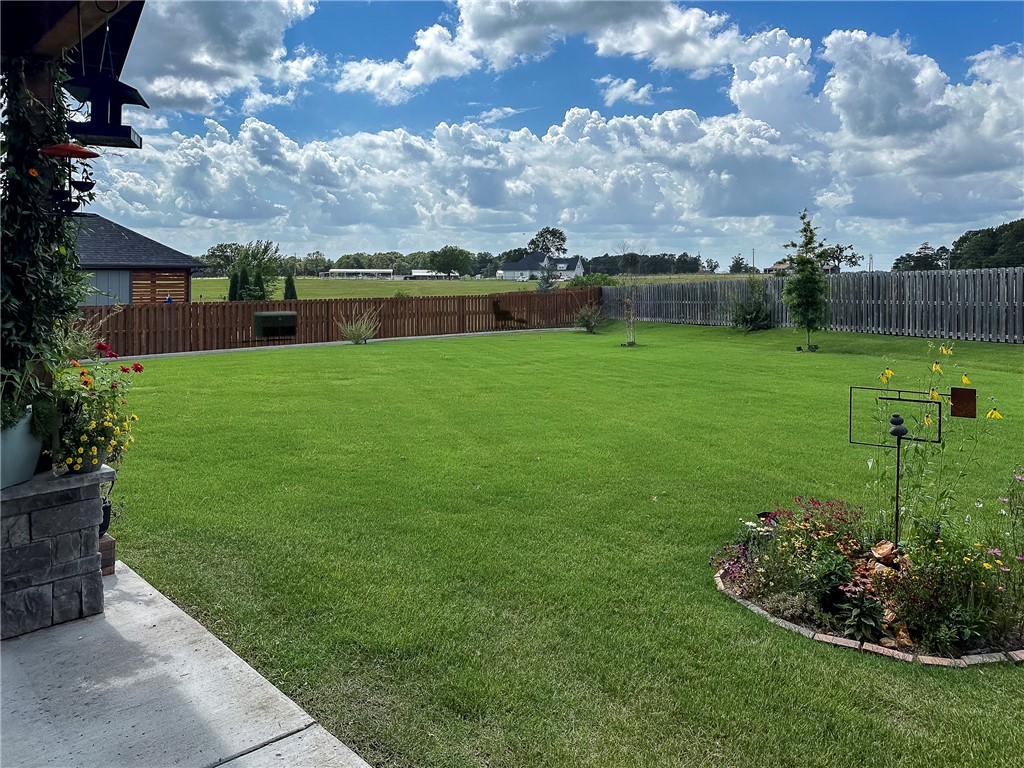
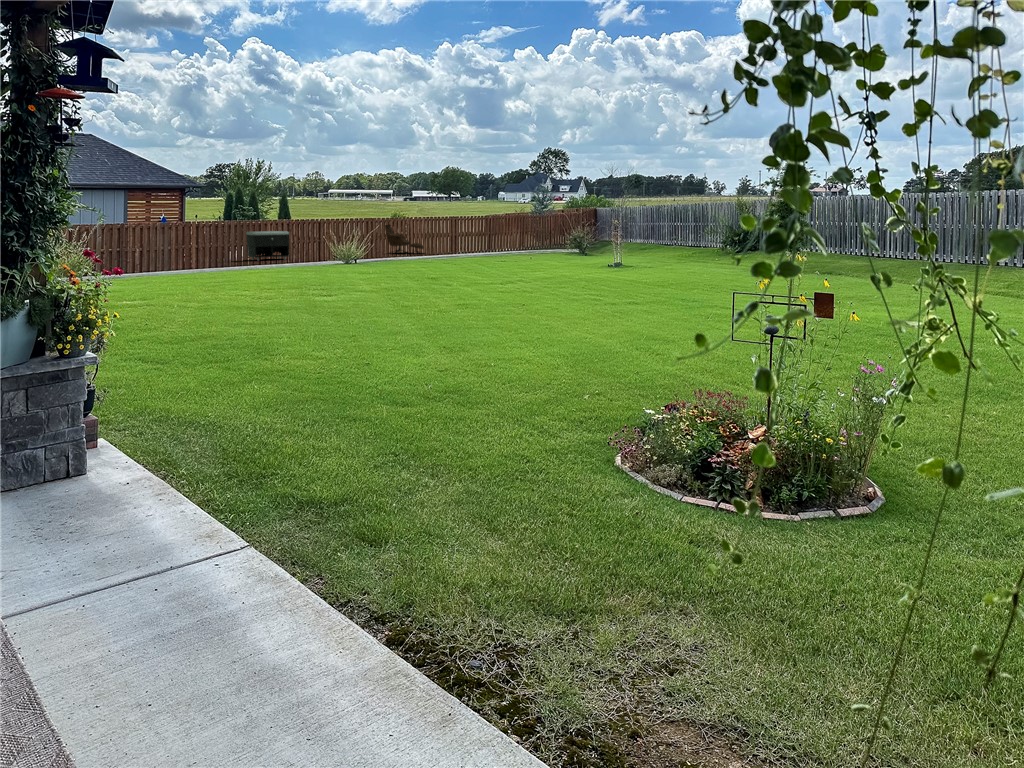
lounge chair: present [492,300,527,328] -> present [385,219,424,254]

